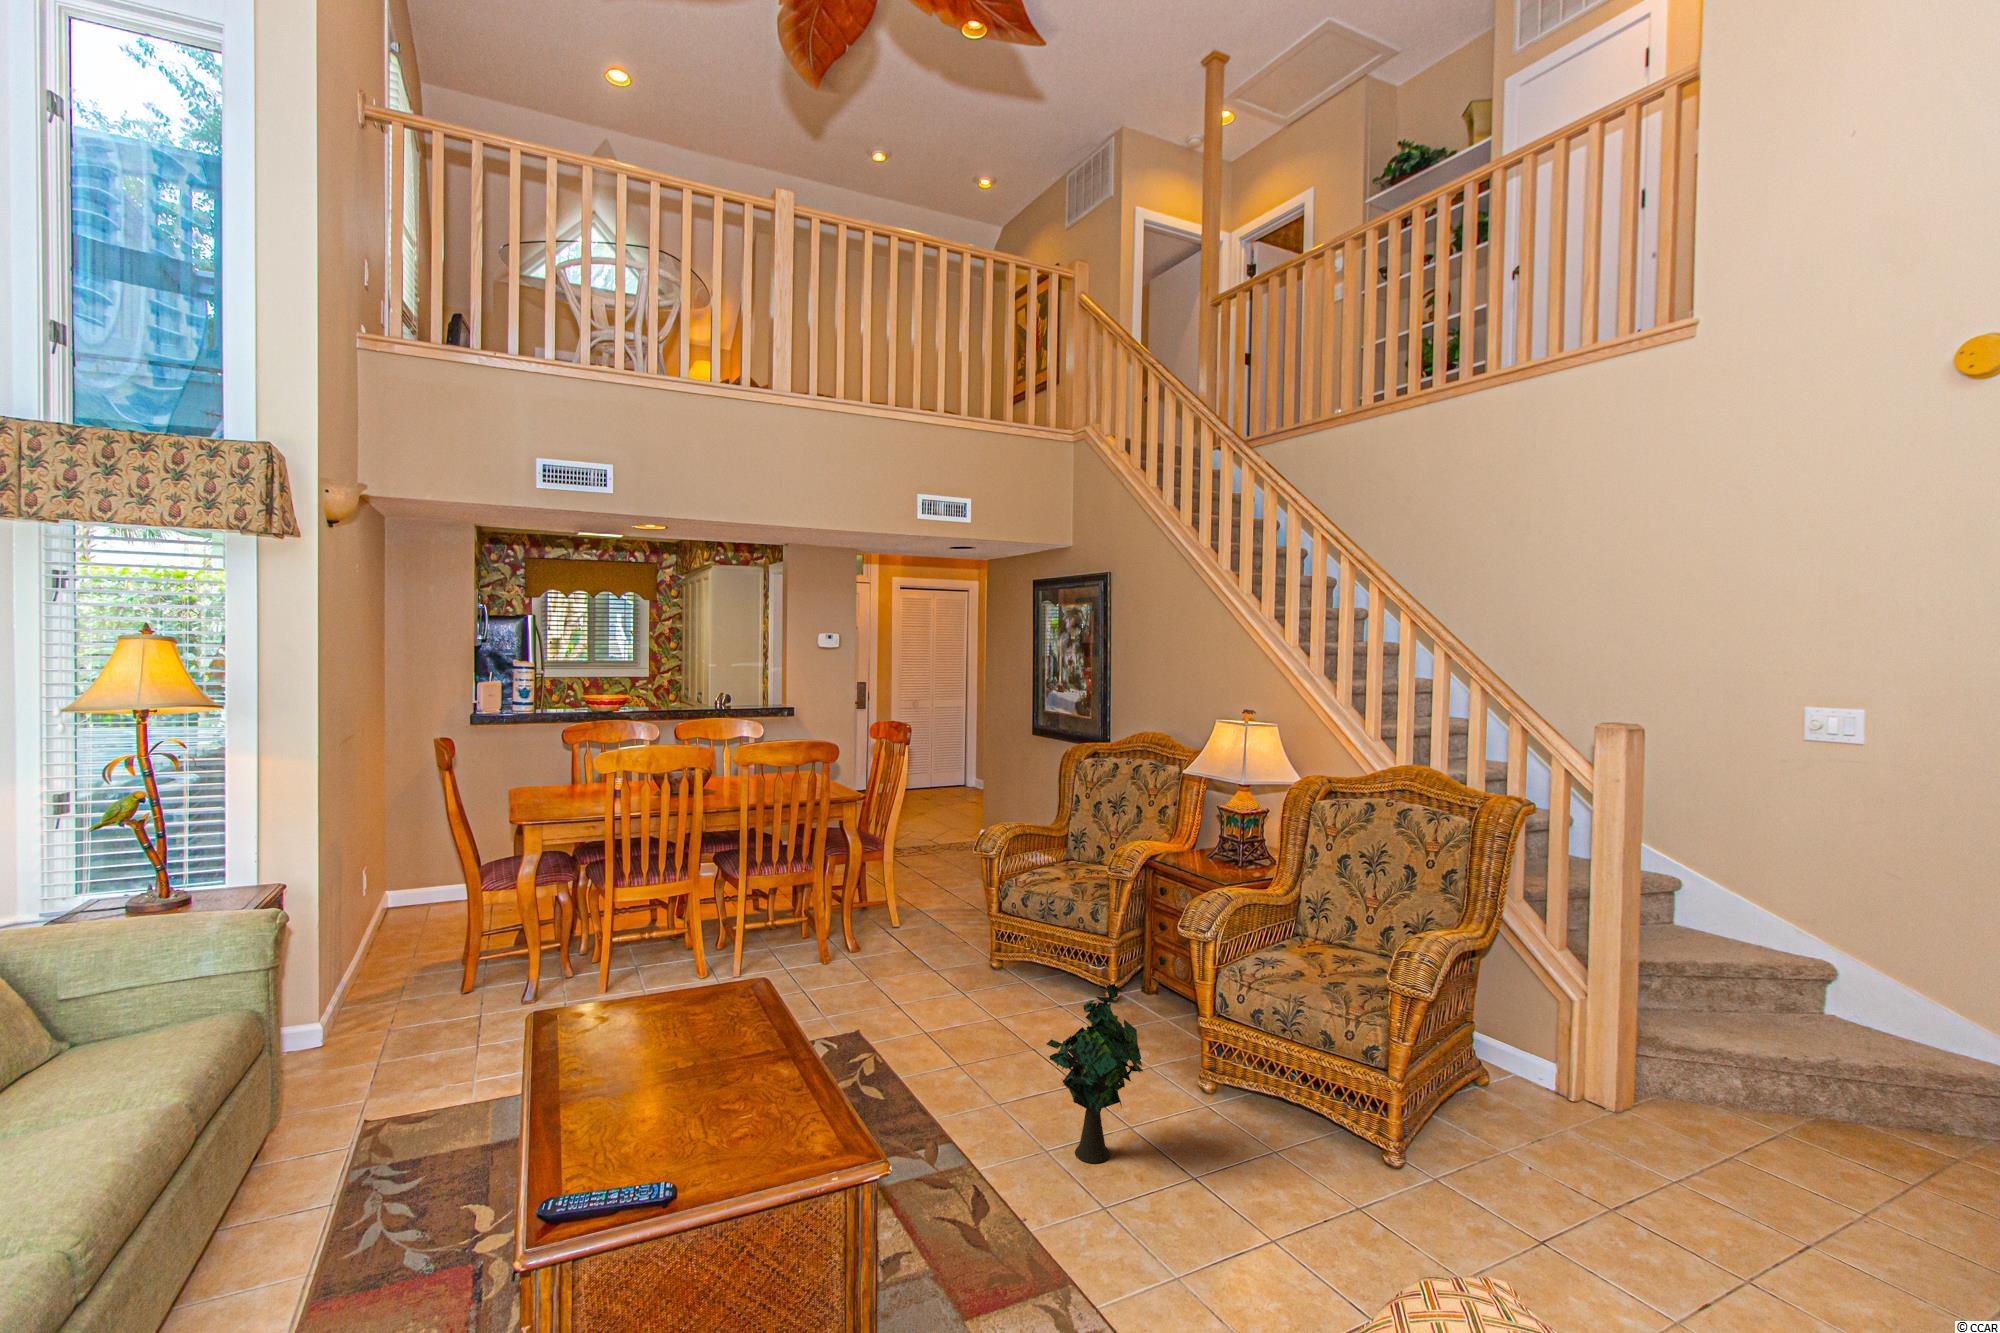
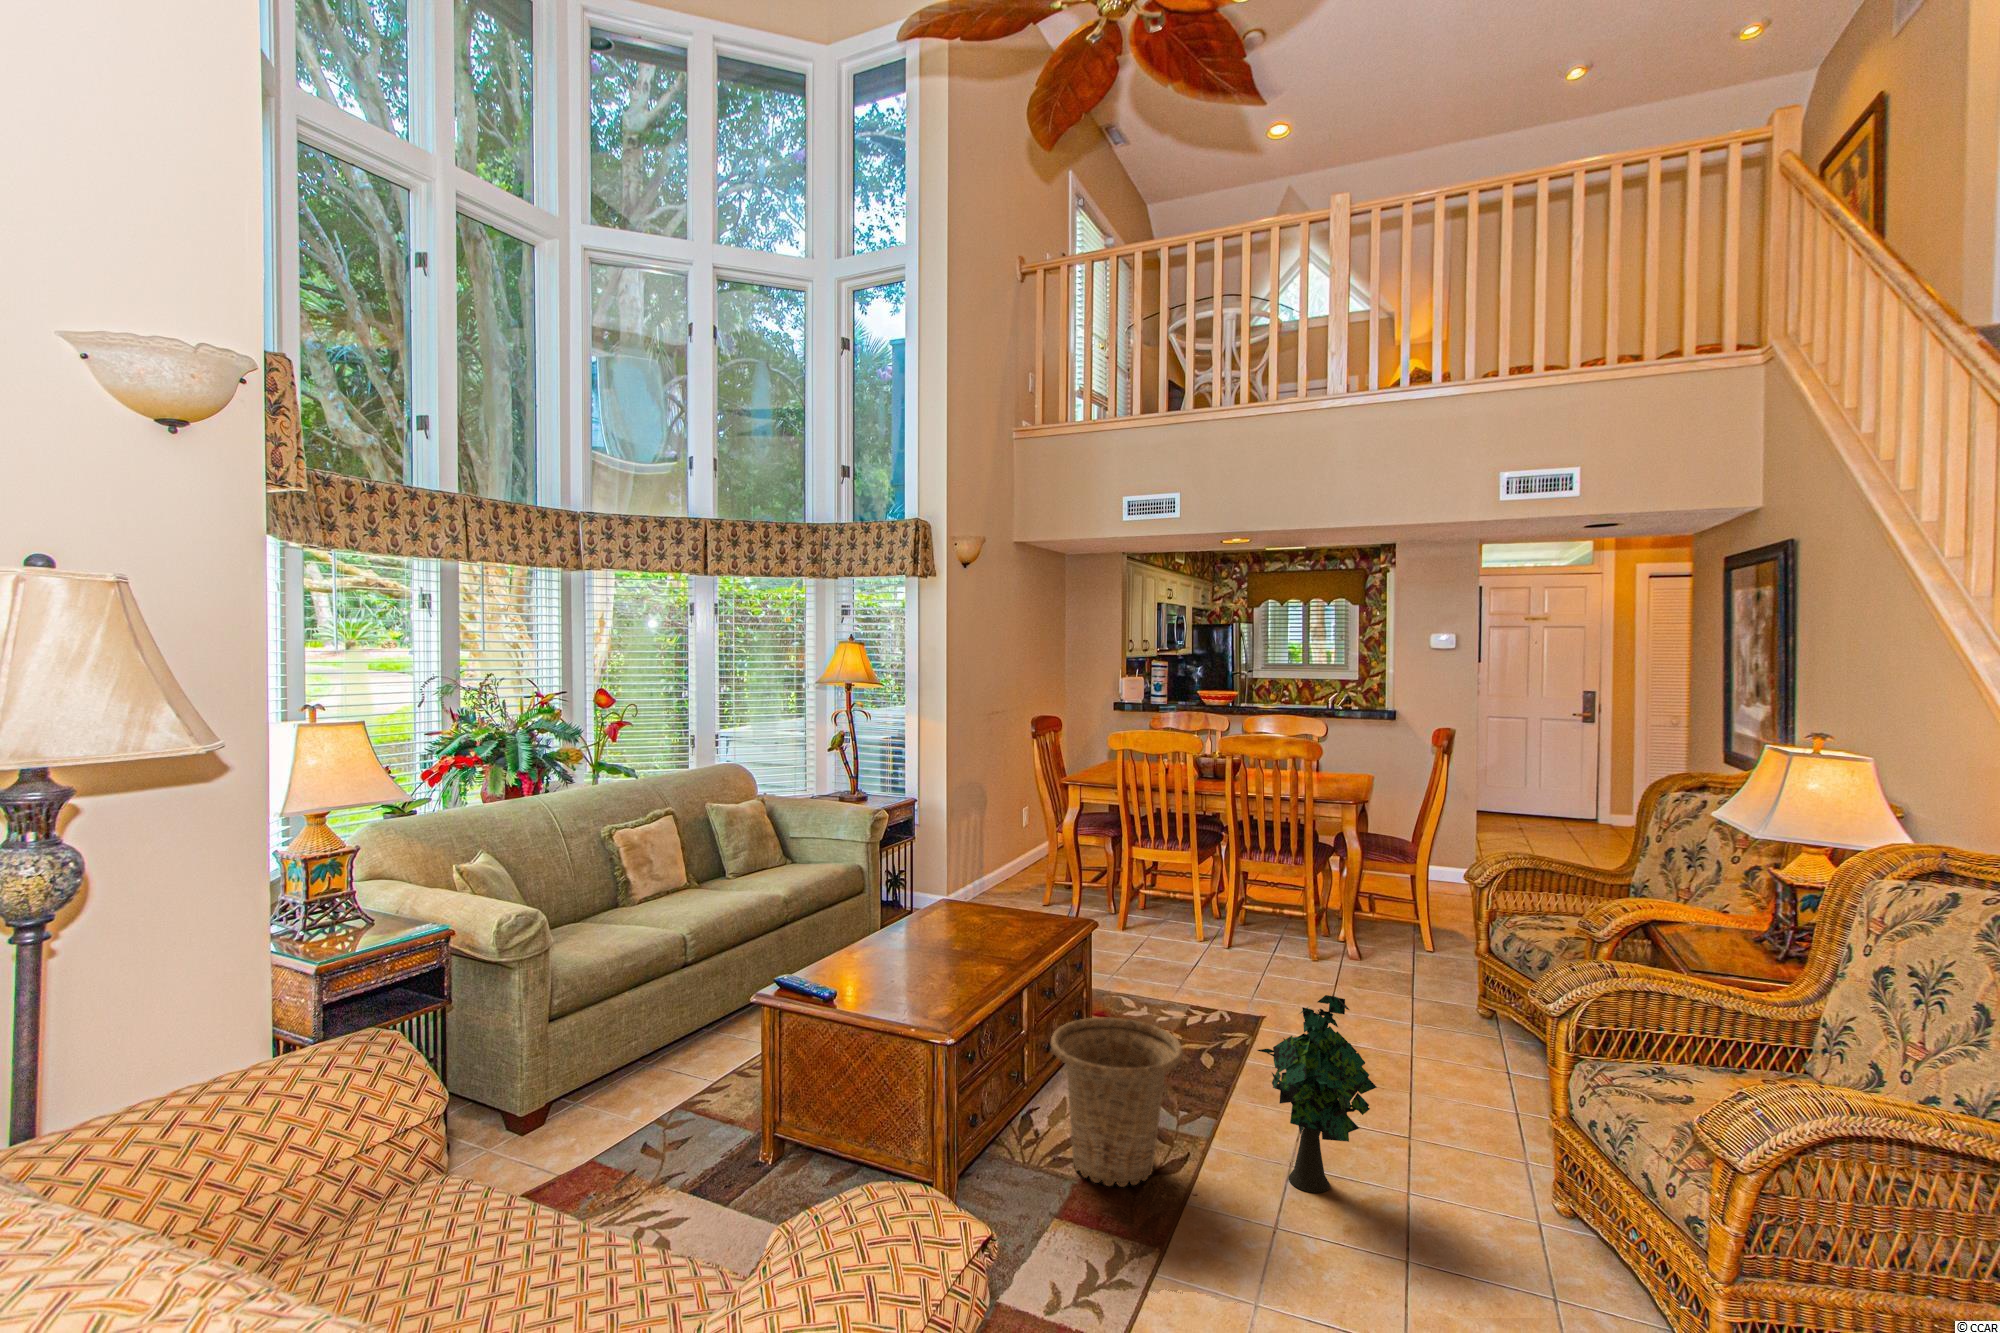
basket: none [921,1080,1060,1269] -> present [1051,1017,1183,1187]

